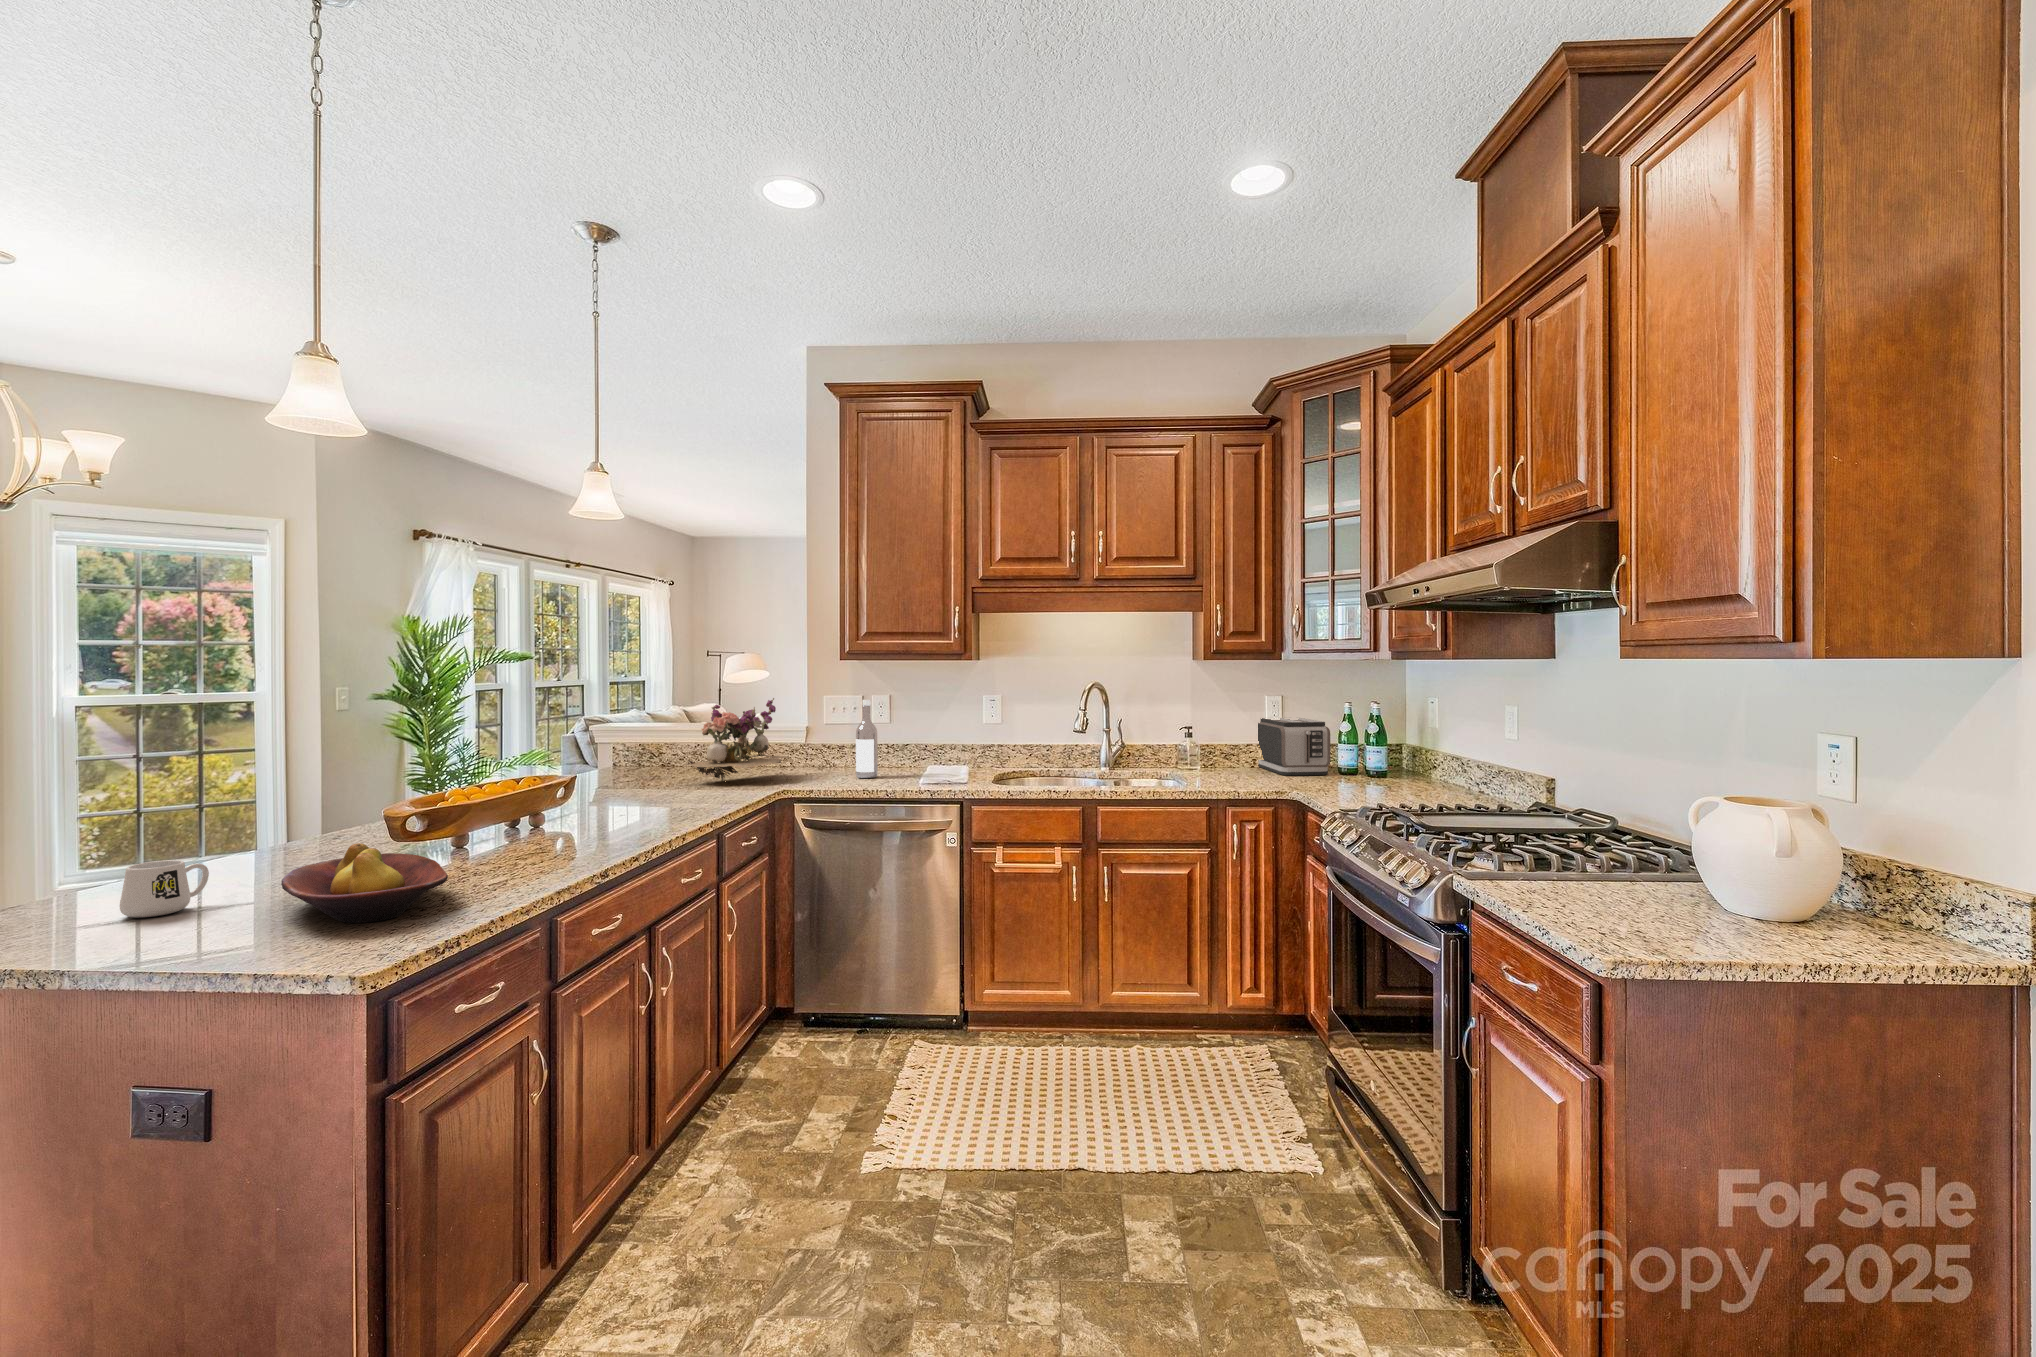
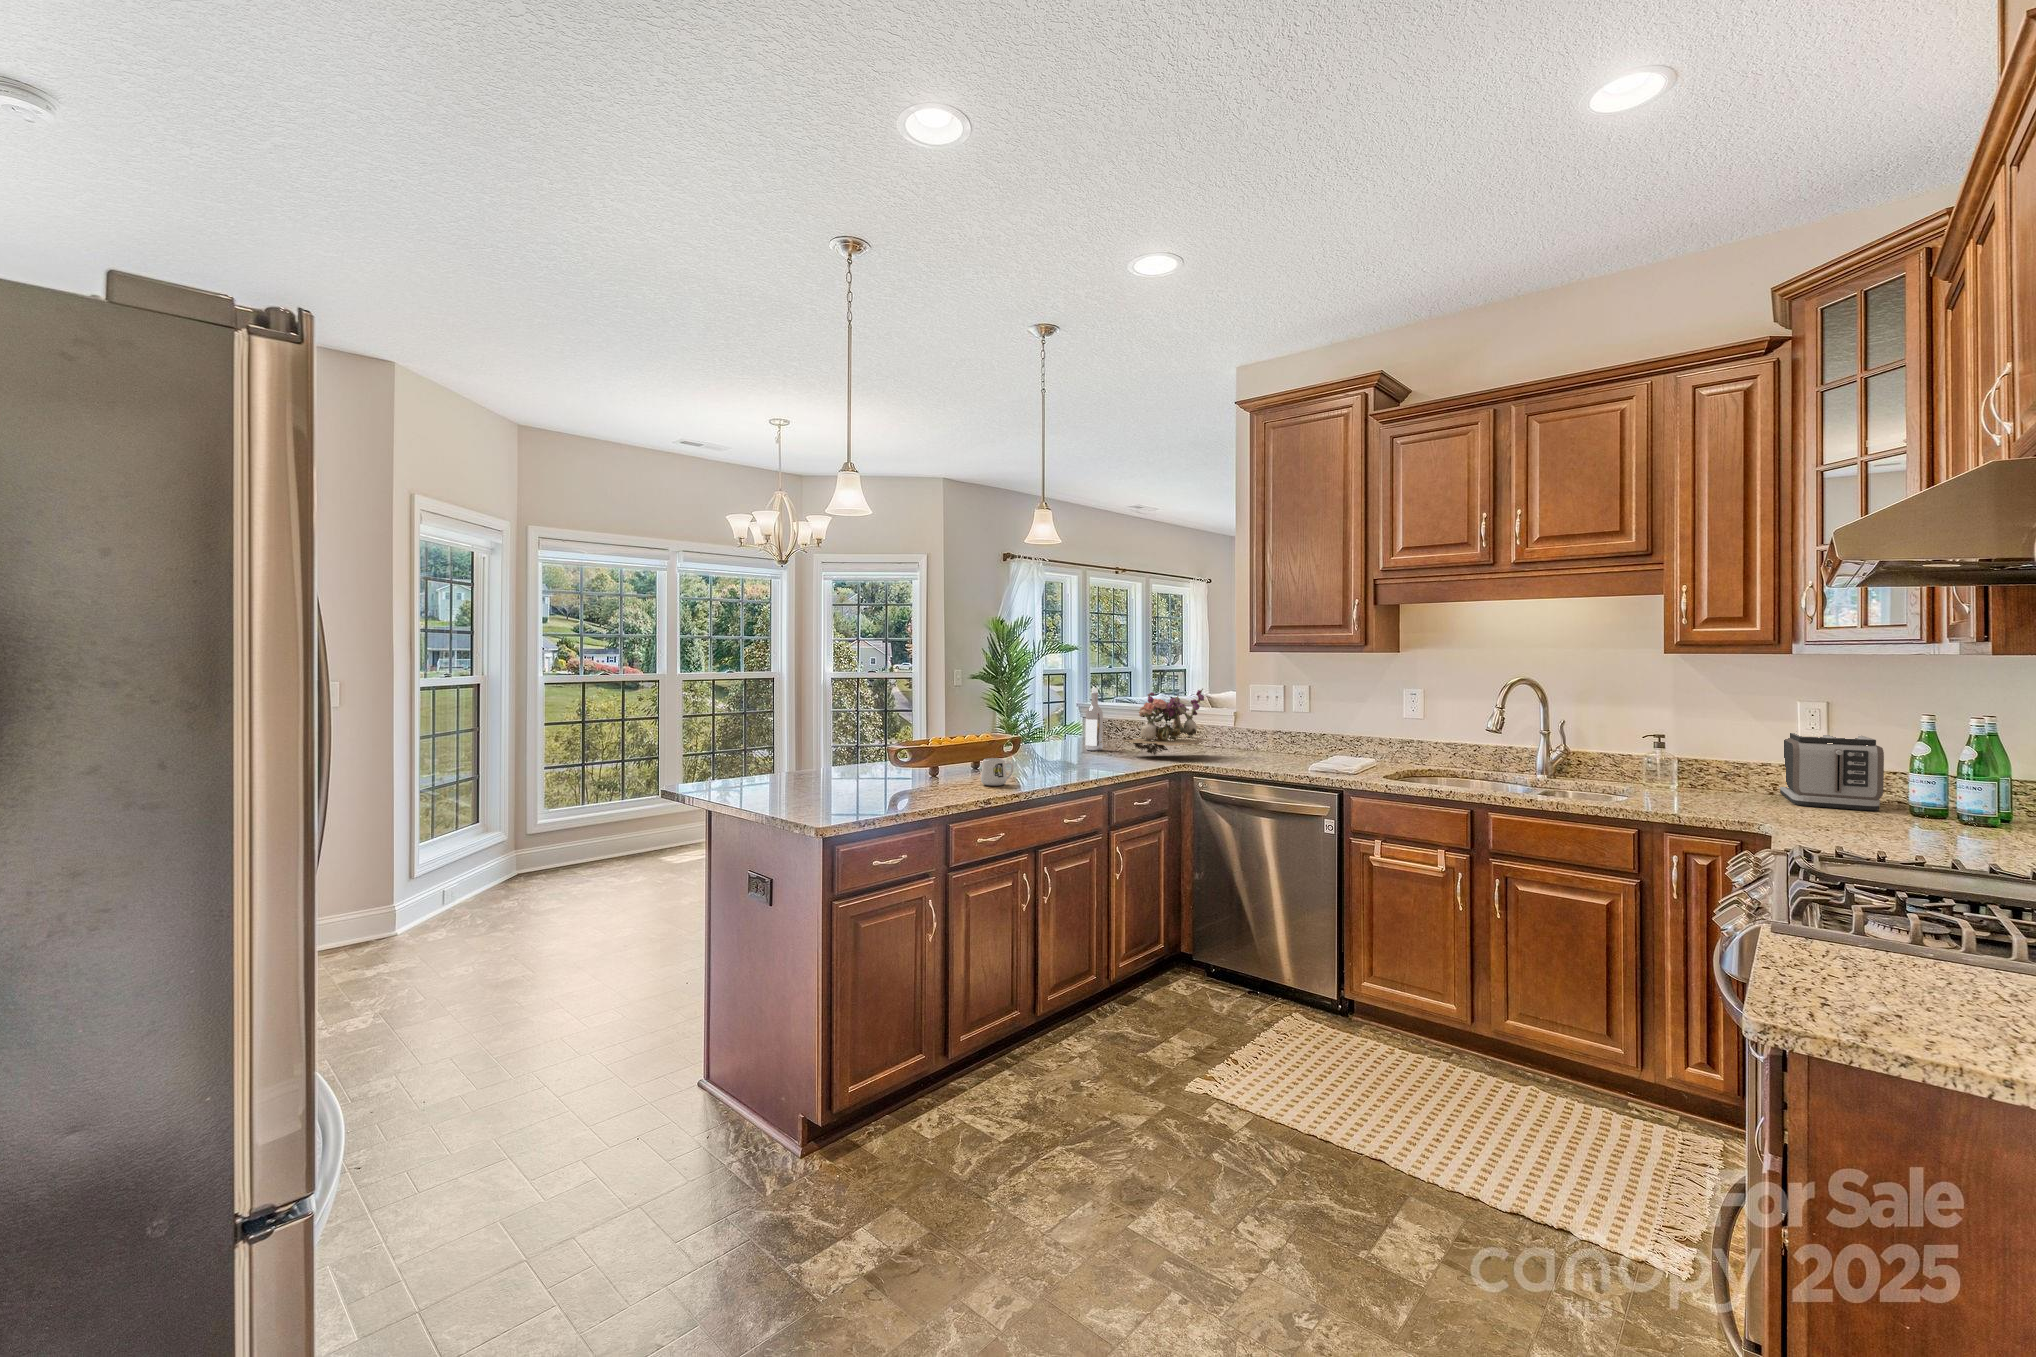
wine bottle: present [856,700,878,778] -> present [1085,688,1103,751]
fruit bowl: present [281,843,448,923] -> none [811,765,891,810]
mug: present [120,860,209,918] -> present [981,758,1013,786]

